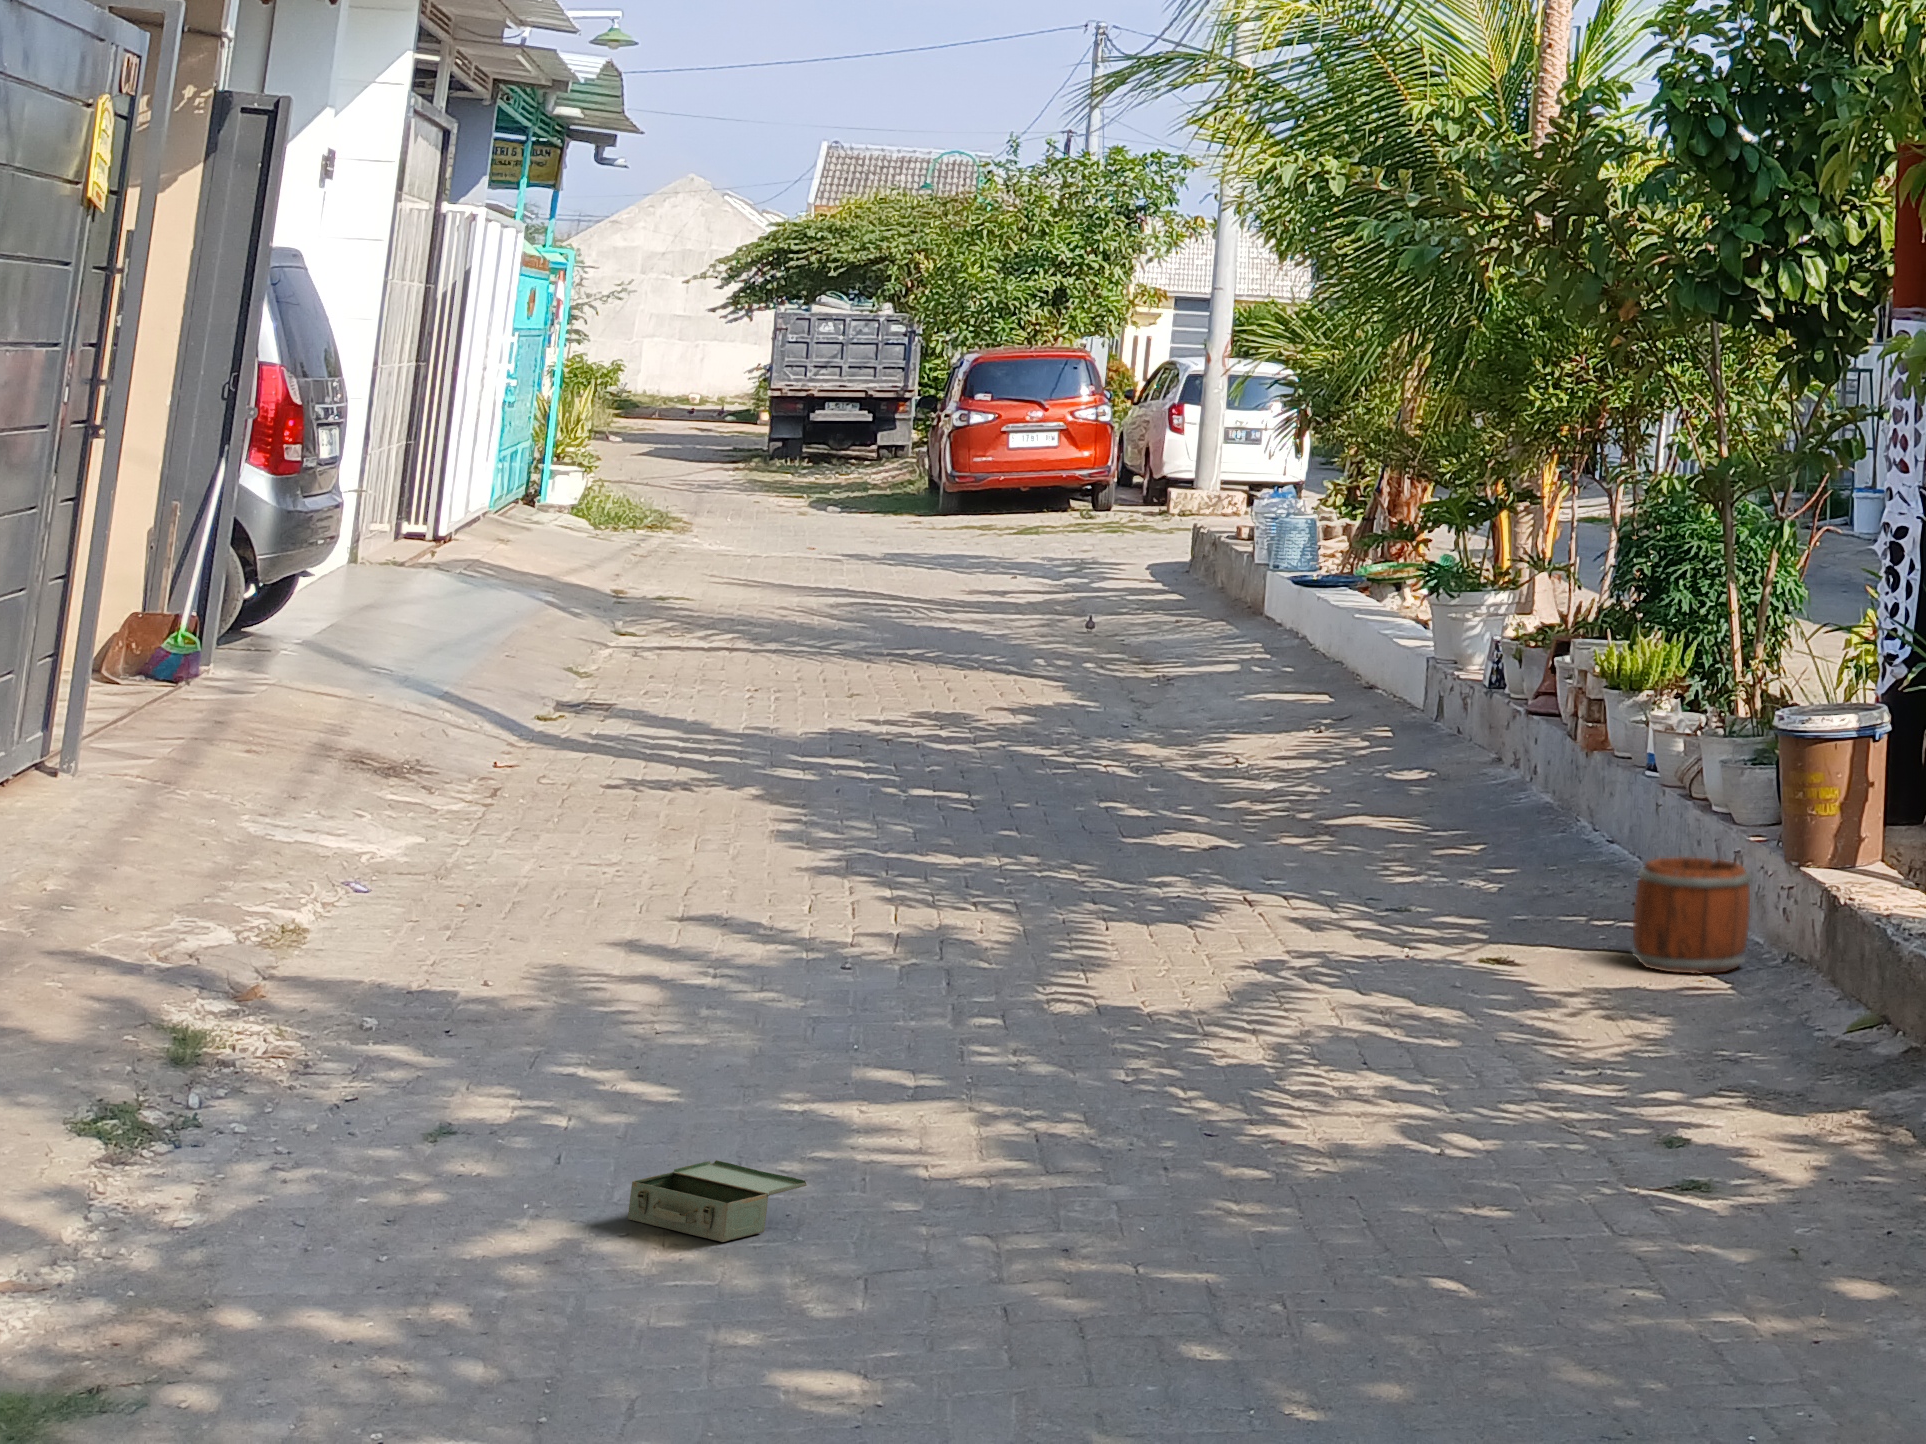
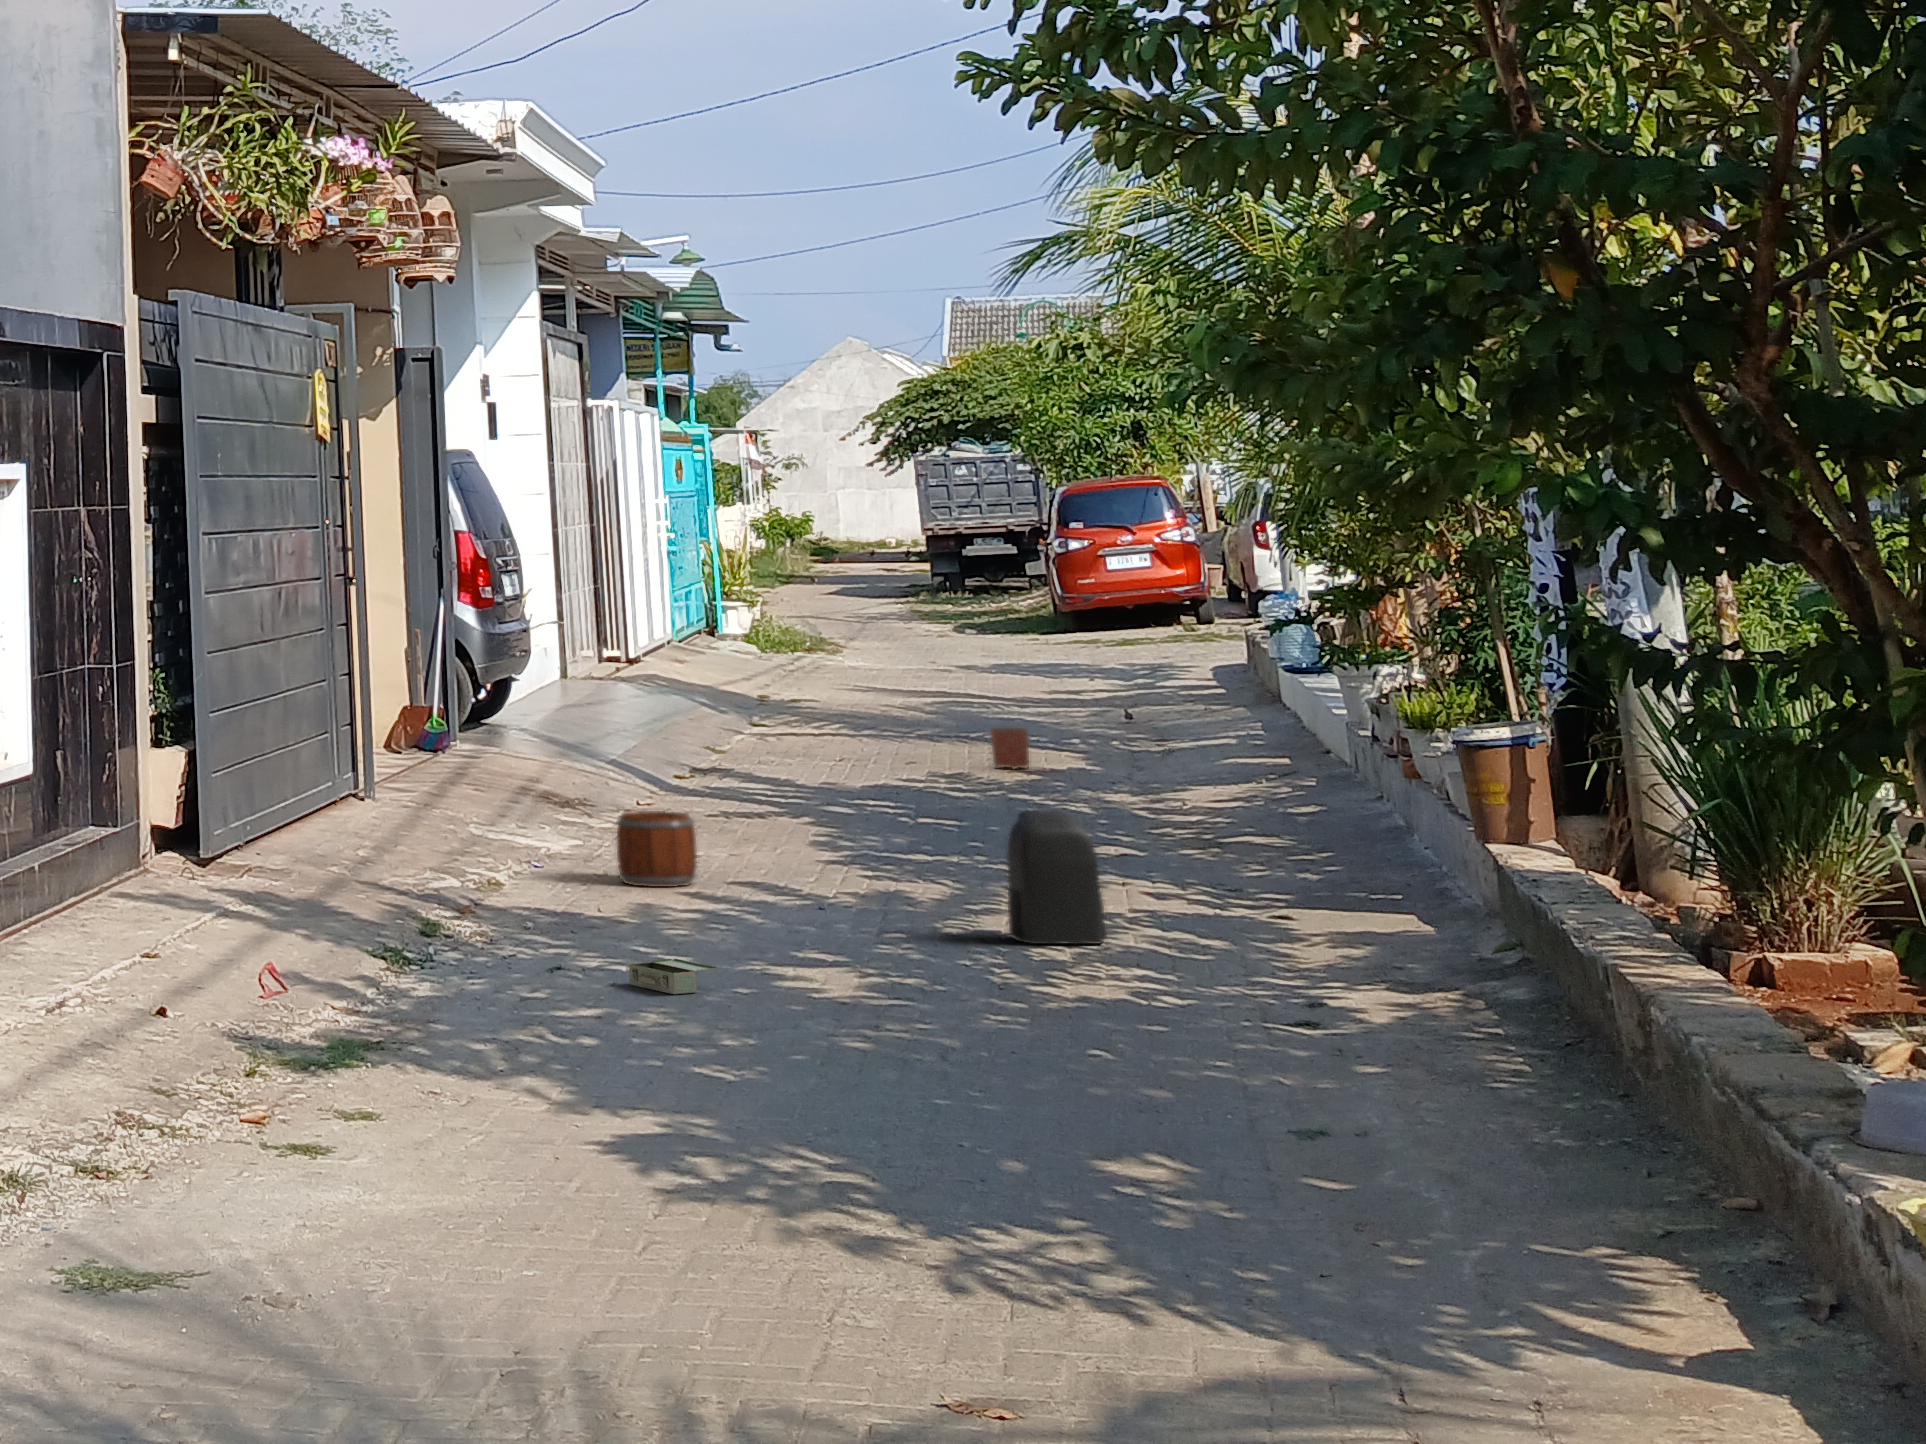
planter: none [987,659,1040,714] -> present [990,728,1029,769]
backpack: none [1209,839,1361,1057] -> present [1007,810,1107,944]
bucket: present [1631,857,1751,974] -> present [617,811,697,887]

